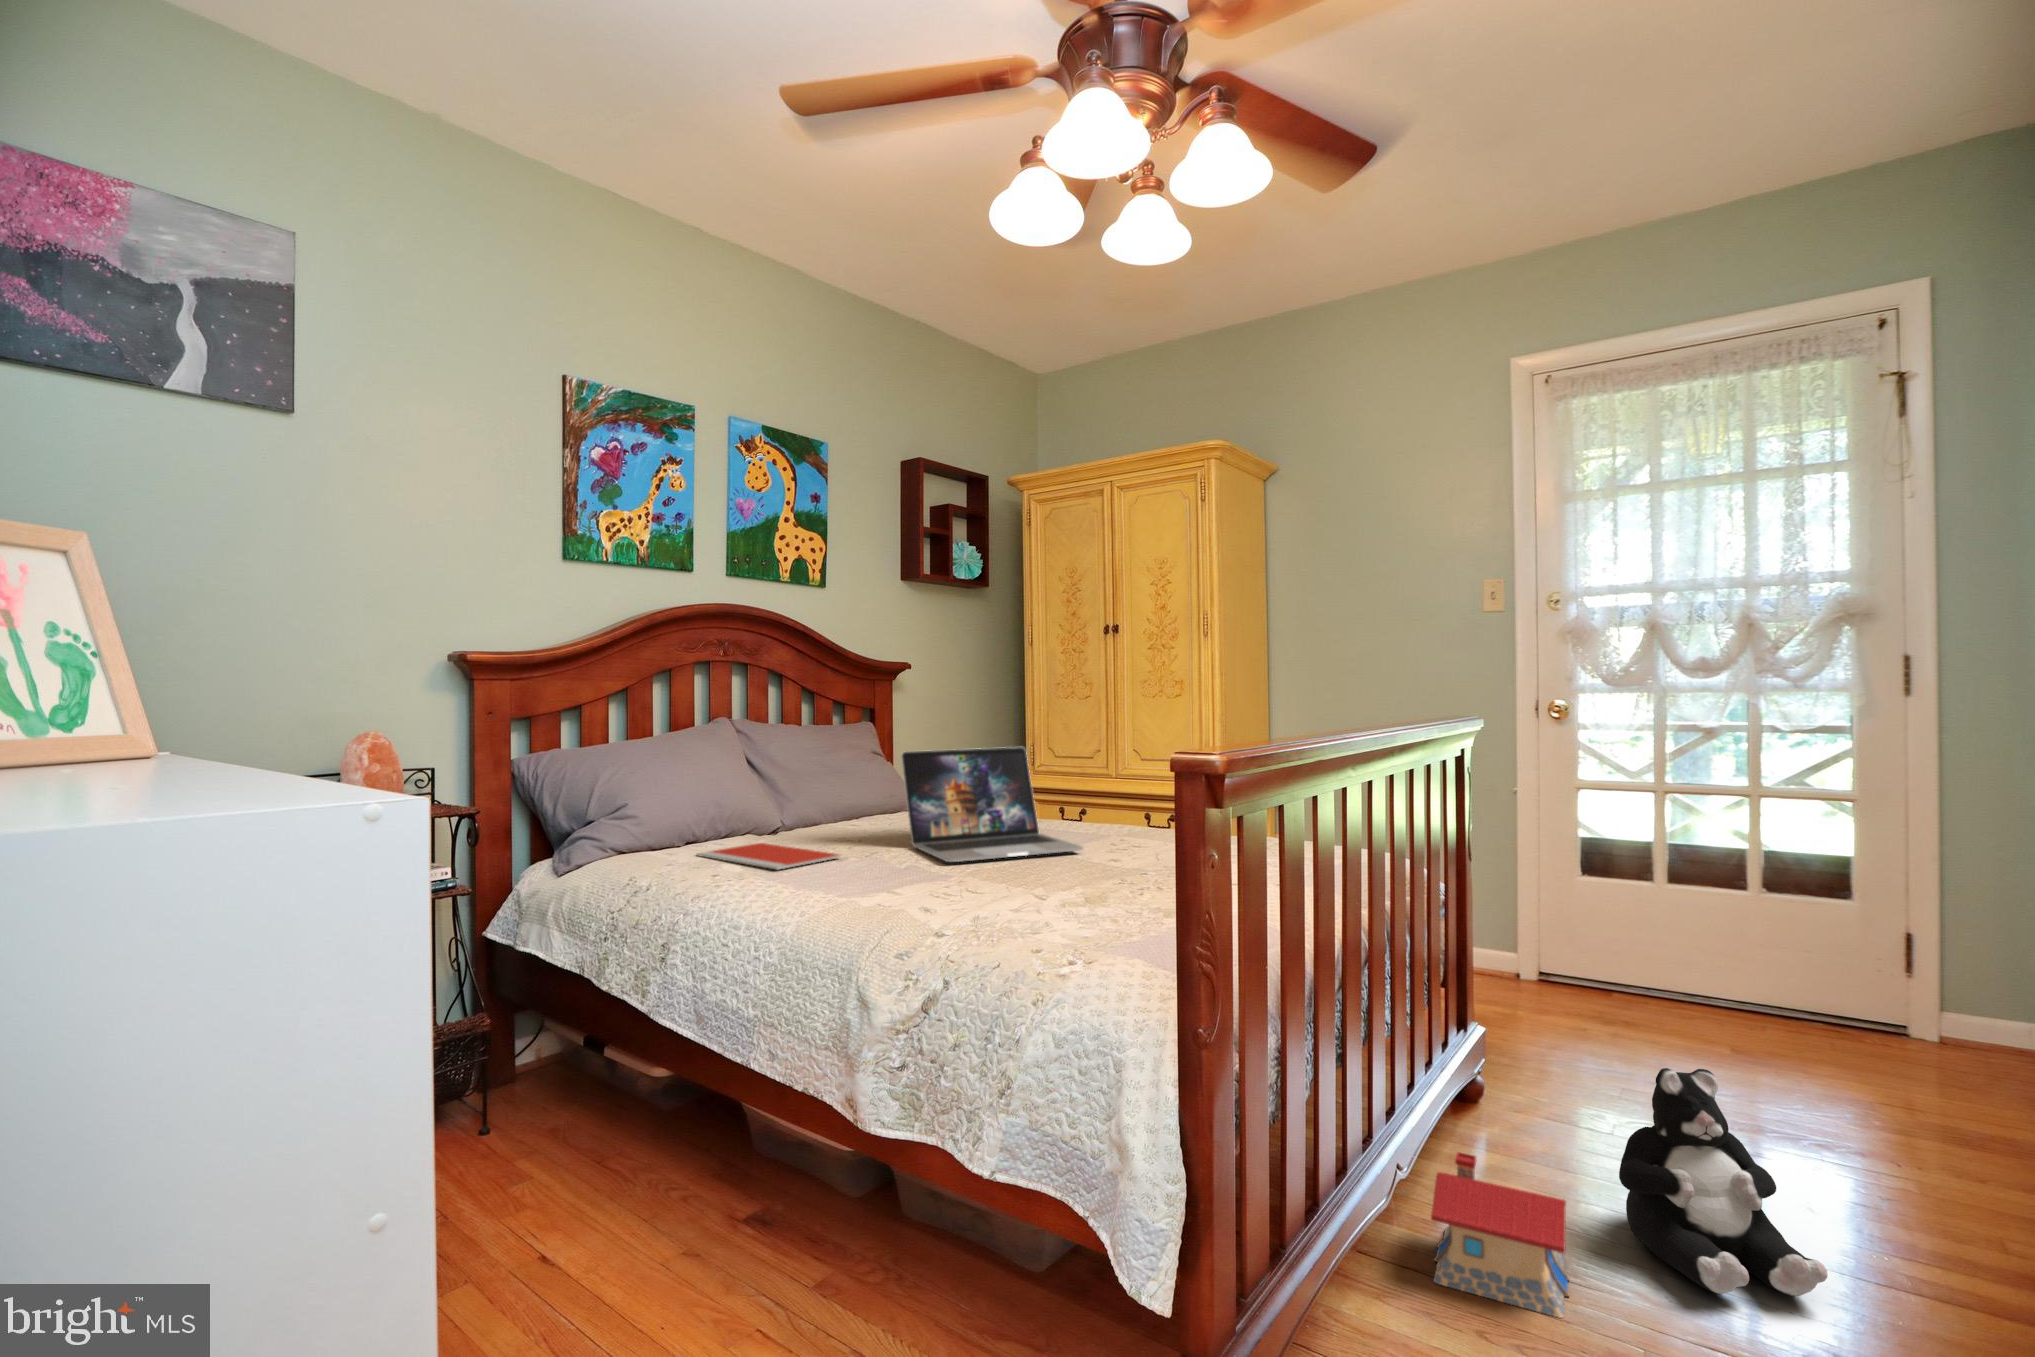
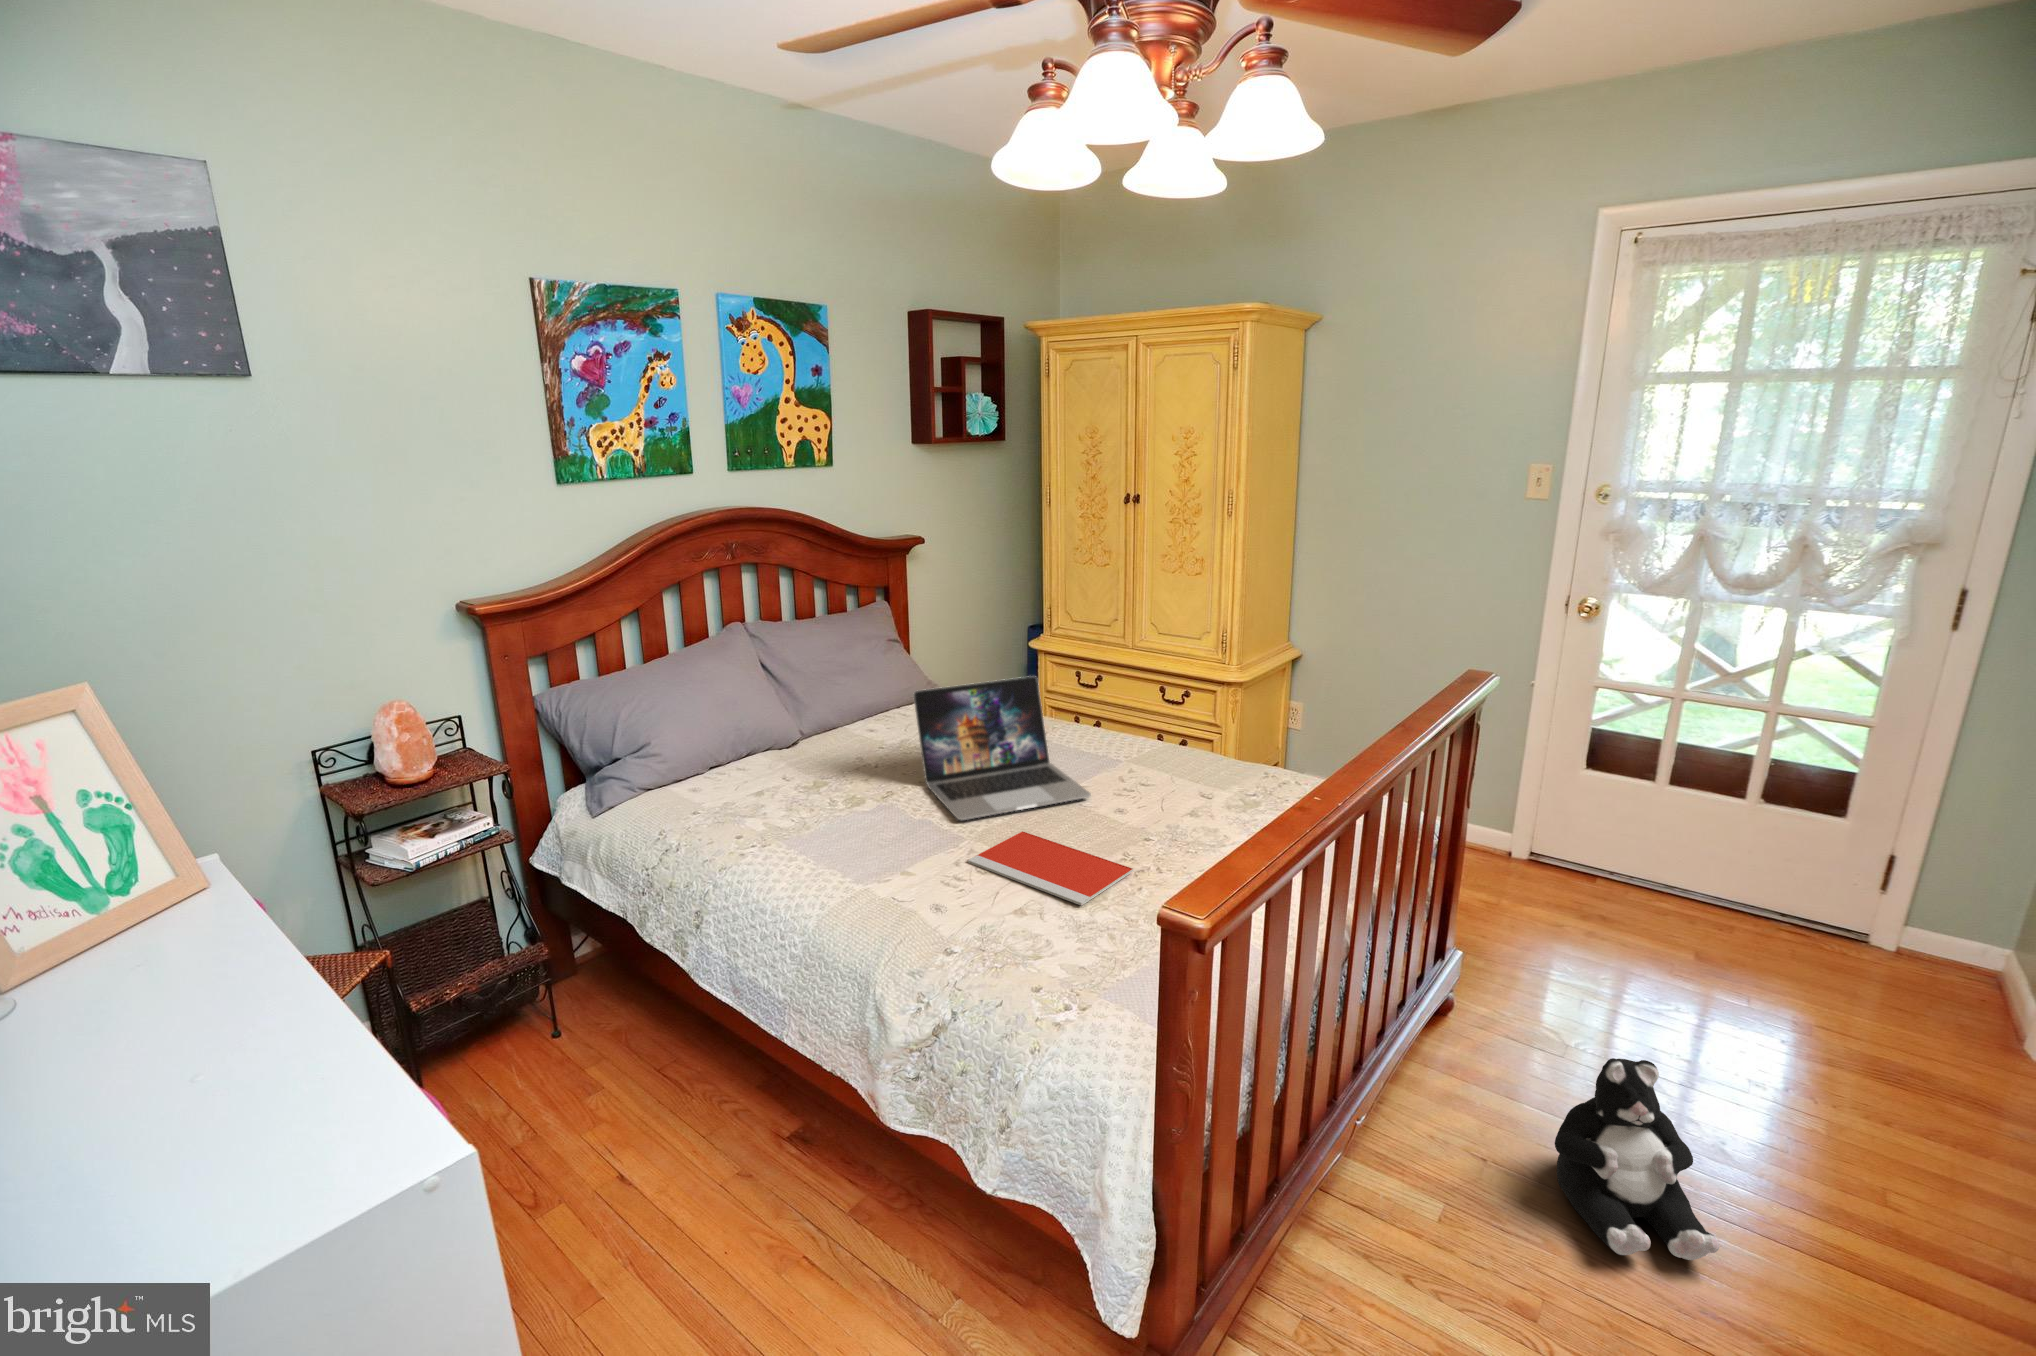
notebook: present [697,843,841,870] -> present [968,831,1134,906]
toy house: present [1431,1152,1569,1318] -> none [1376,1120,1503,1274]

